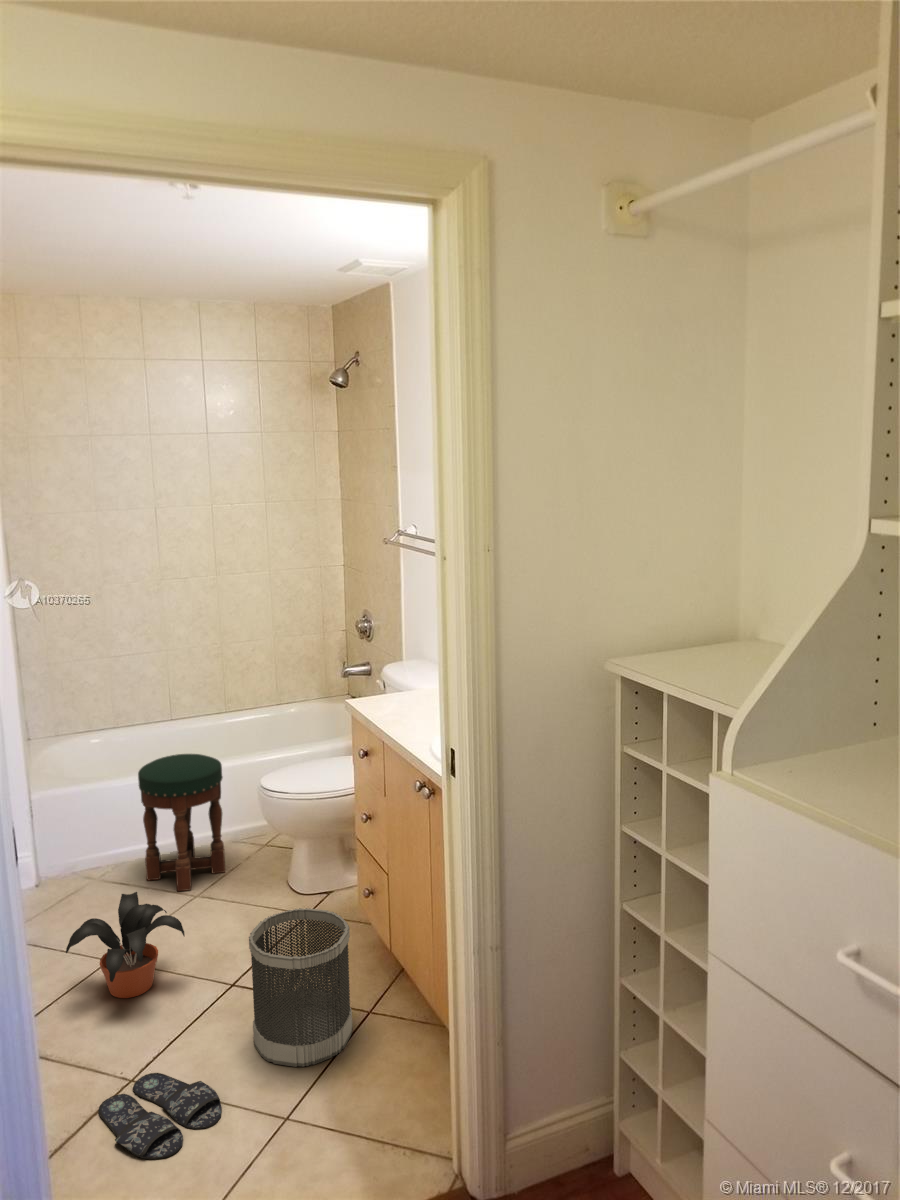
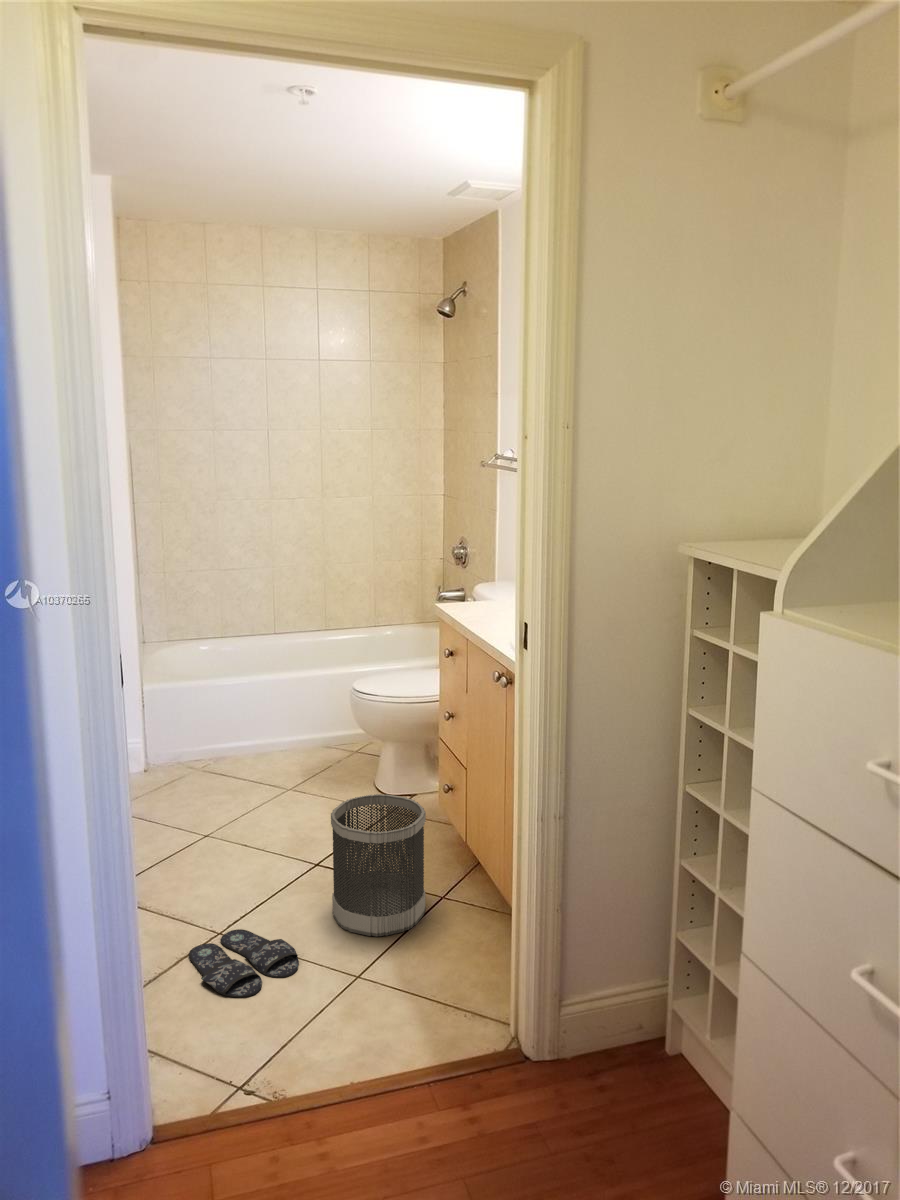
stool: present [138,754,225,891] -> none [241,661,319,786]
potted plant: present [66,892,185,998] -> none [167,775,275,868]

